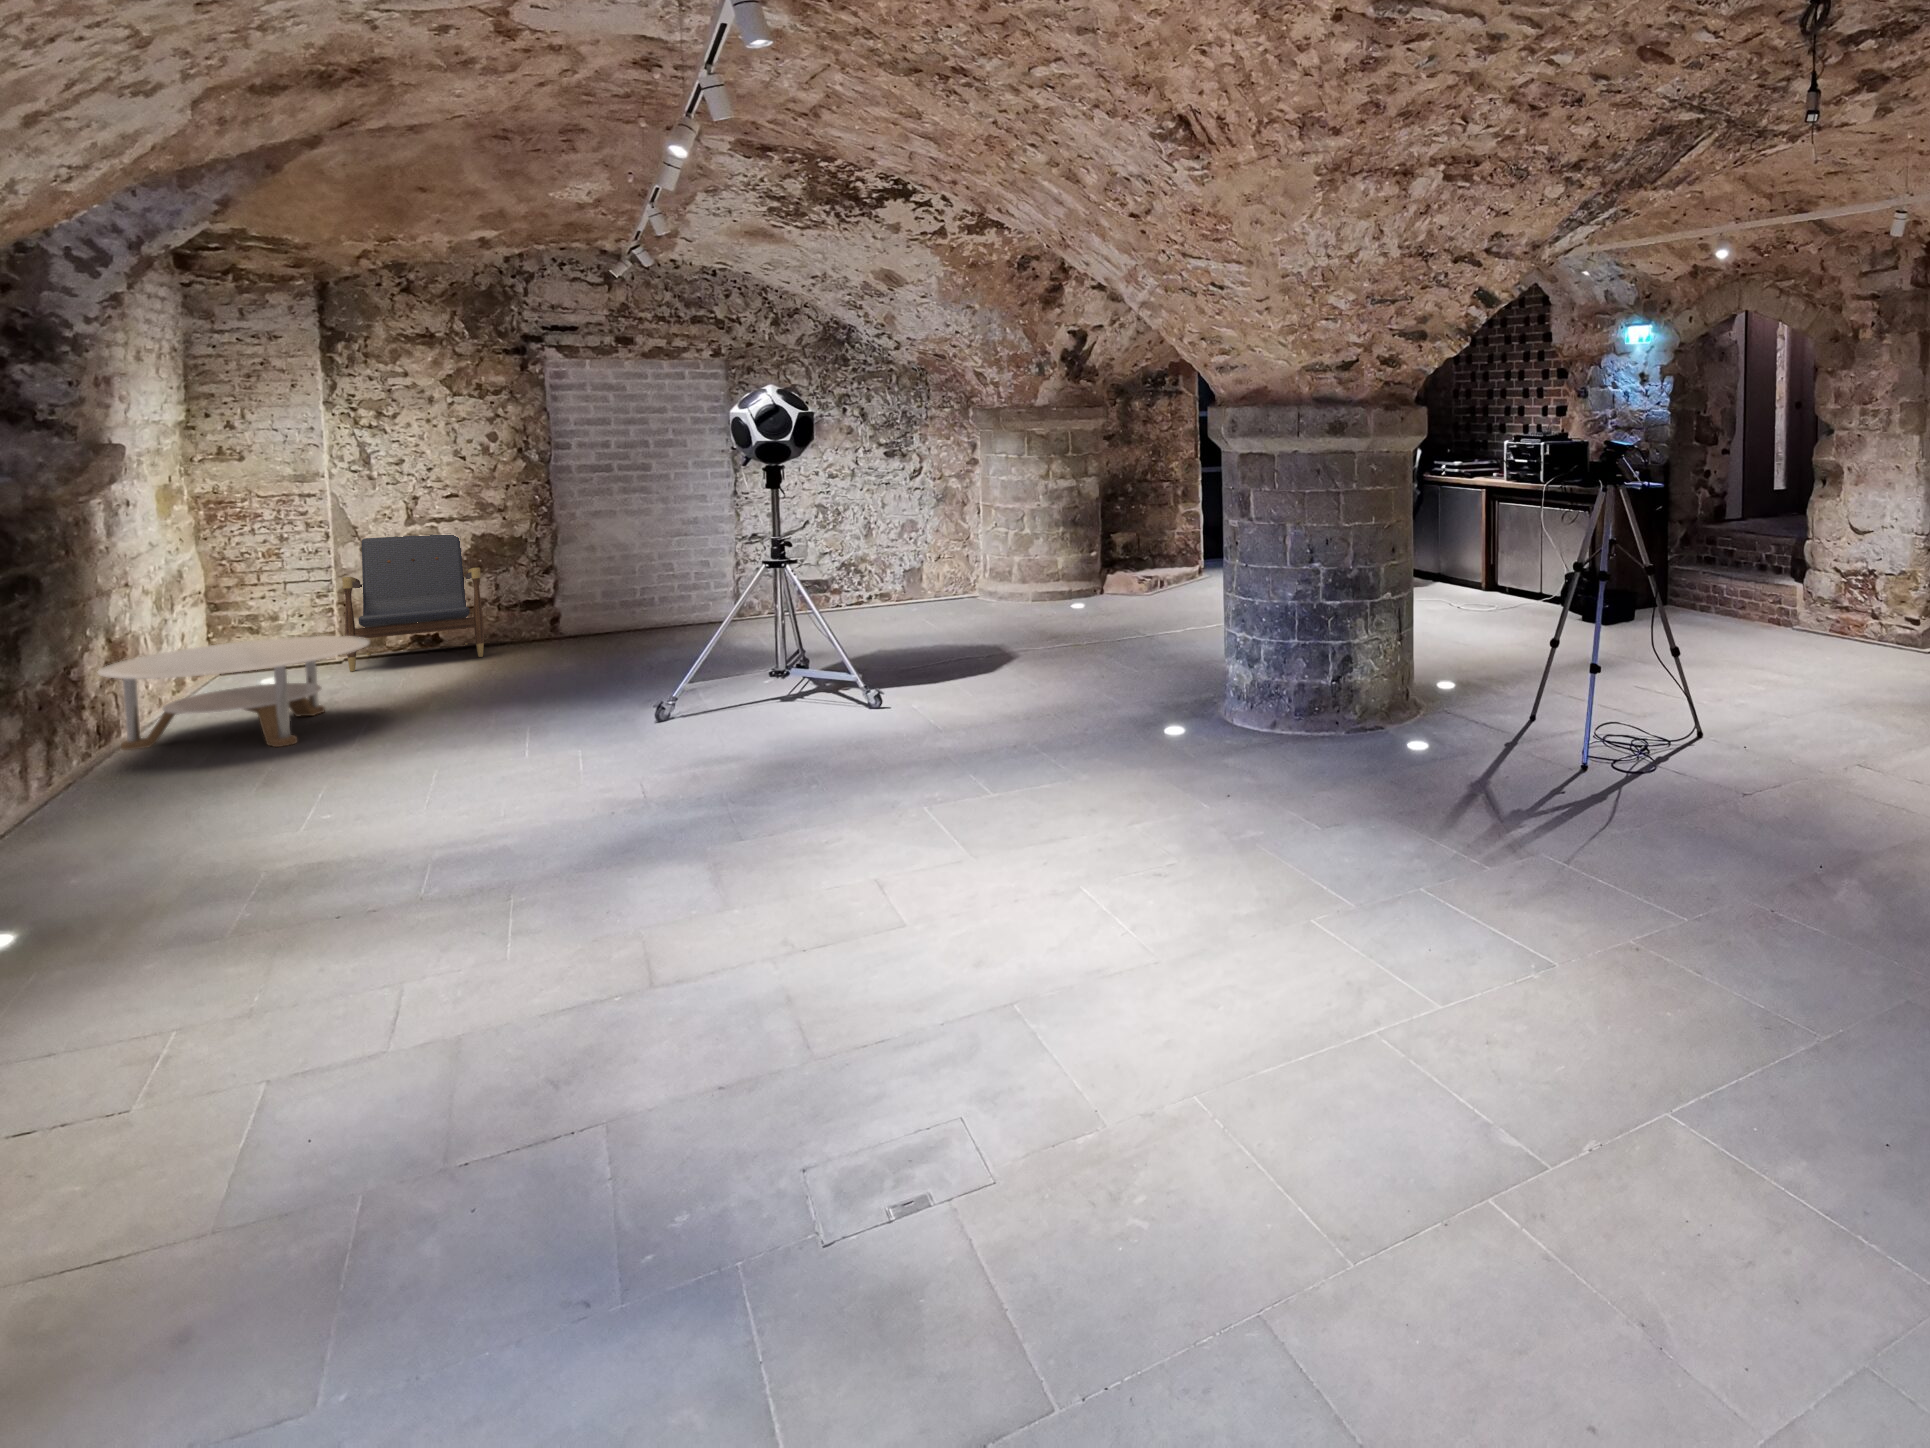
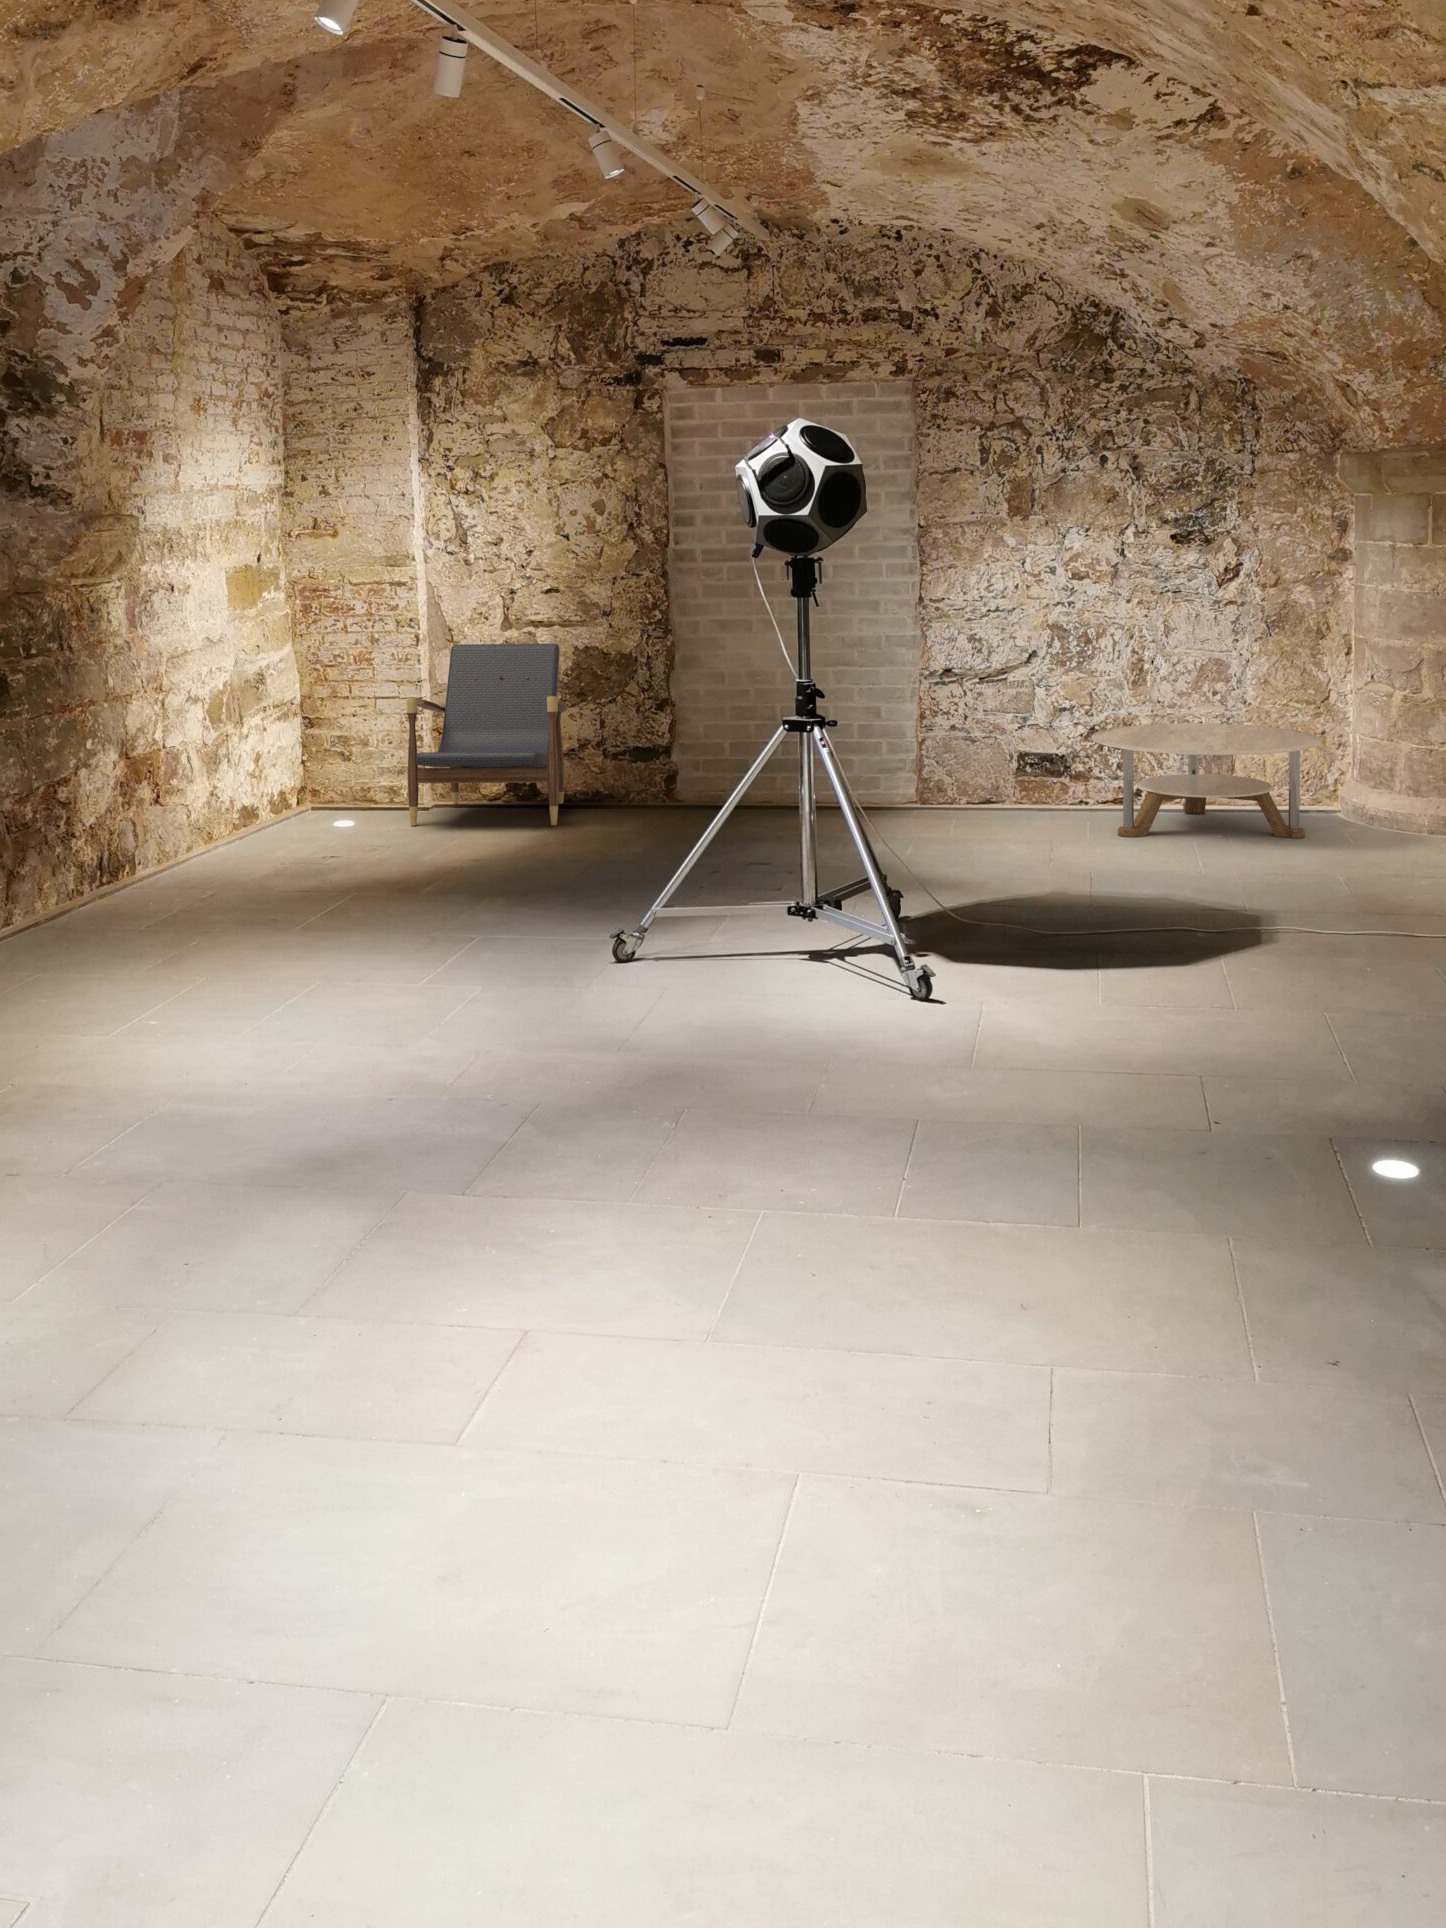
round table: present [98,636,369,750] -> present [1091,723,1322,838]

